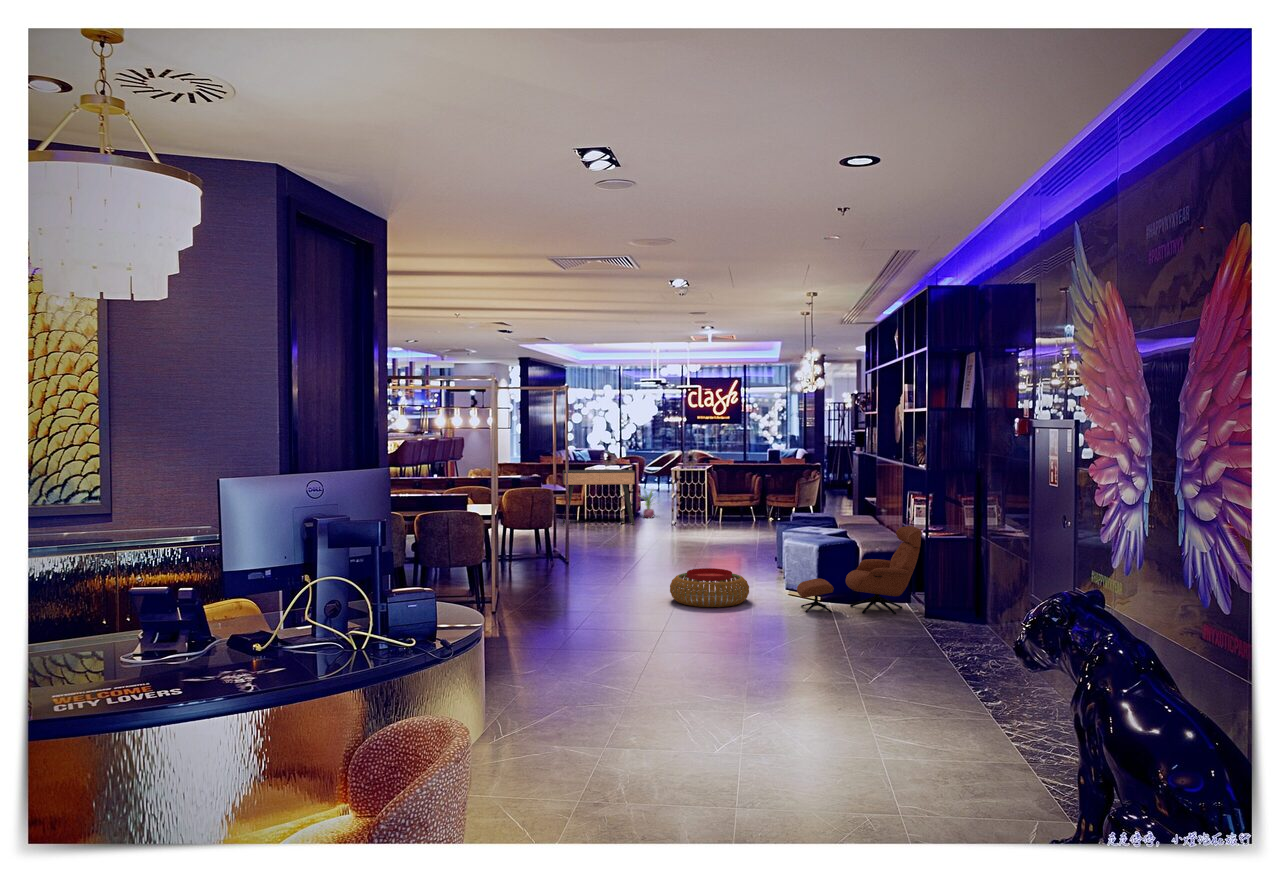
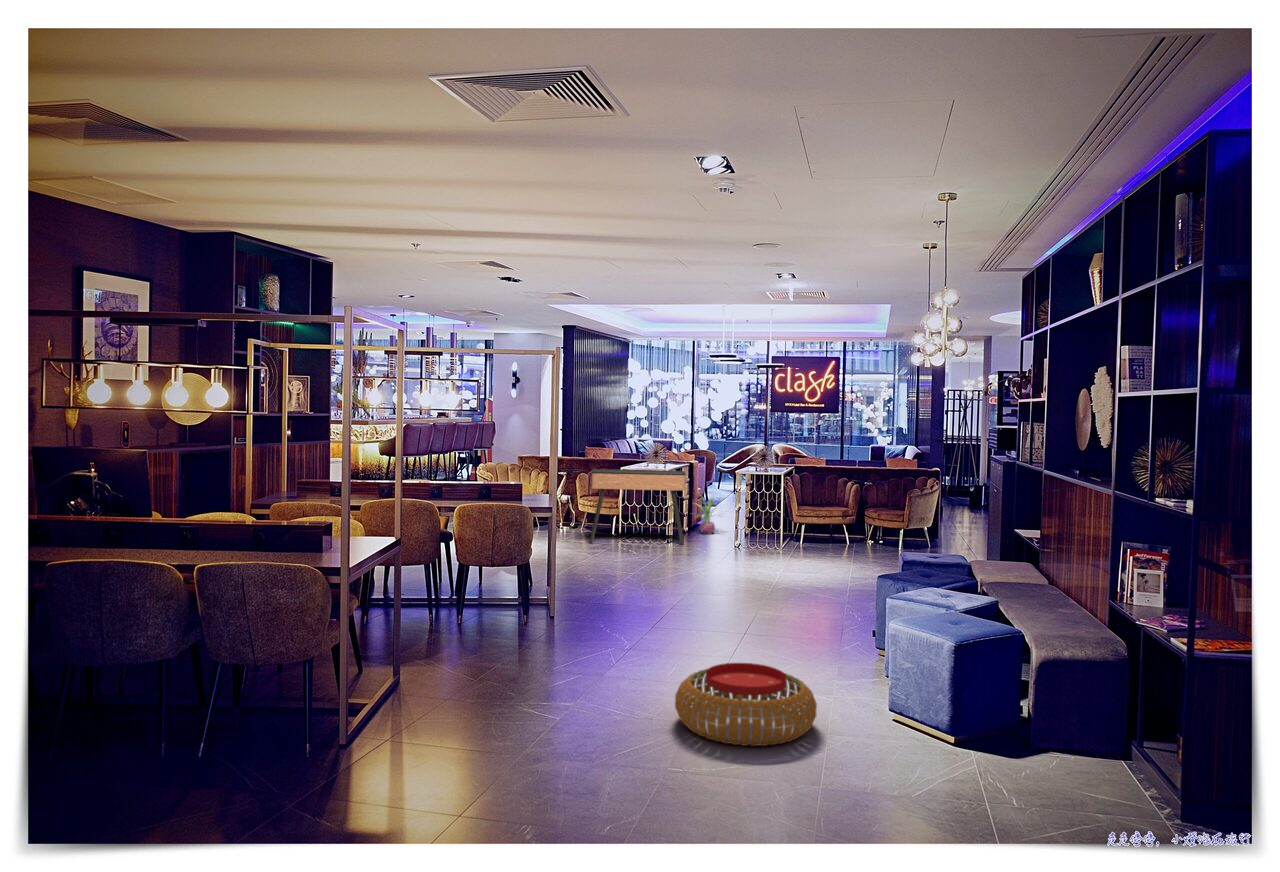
lounge chair: present [797,526,921,614] -> none [905,614,1162,794]

